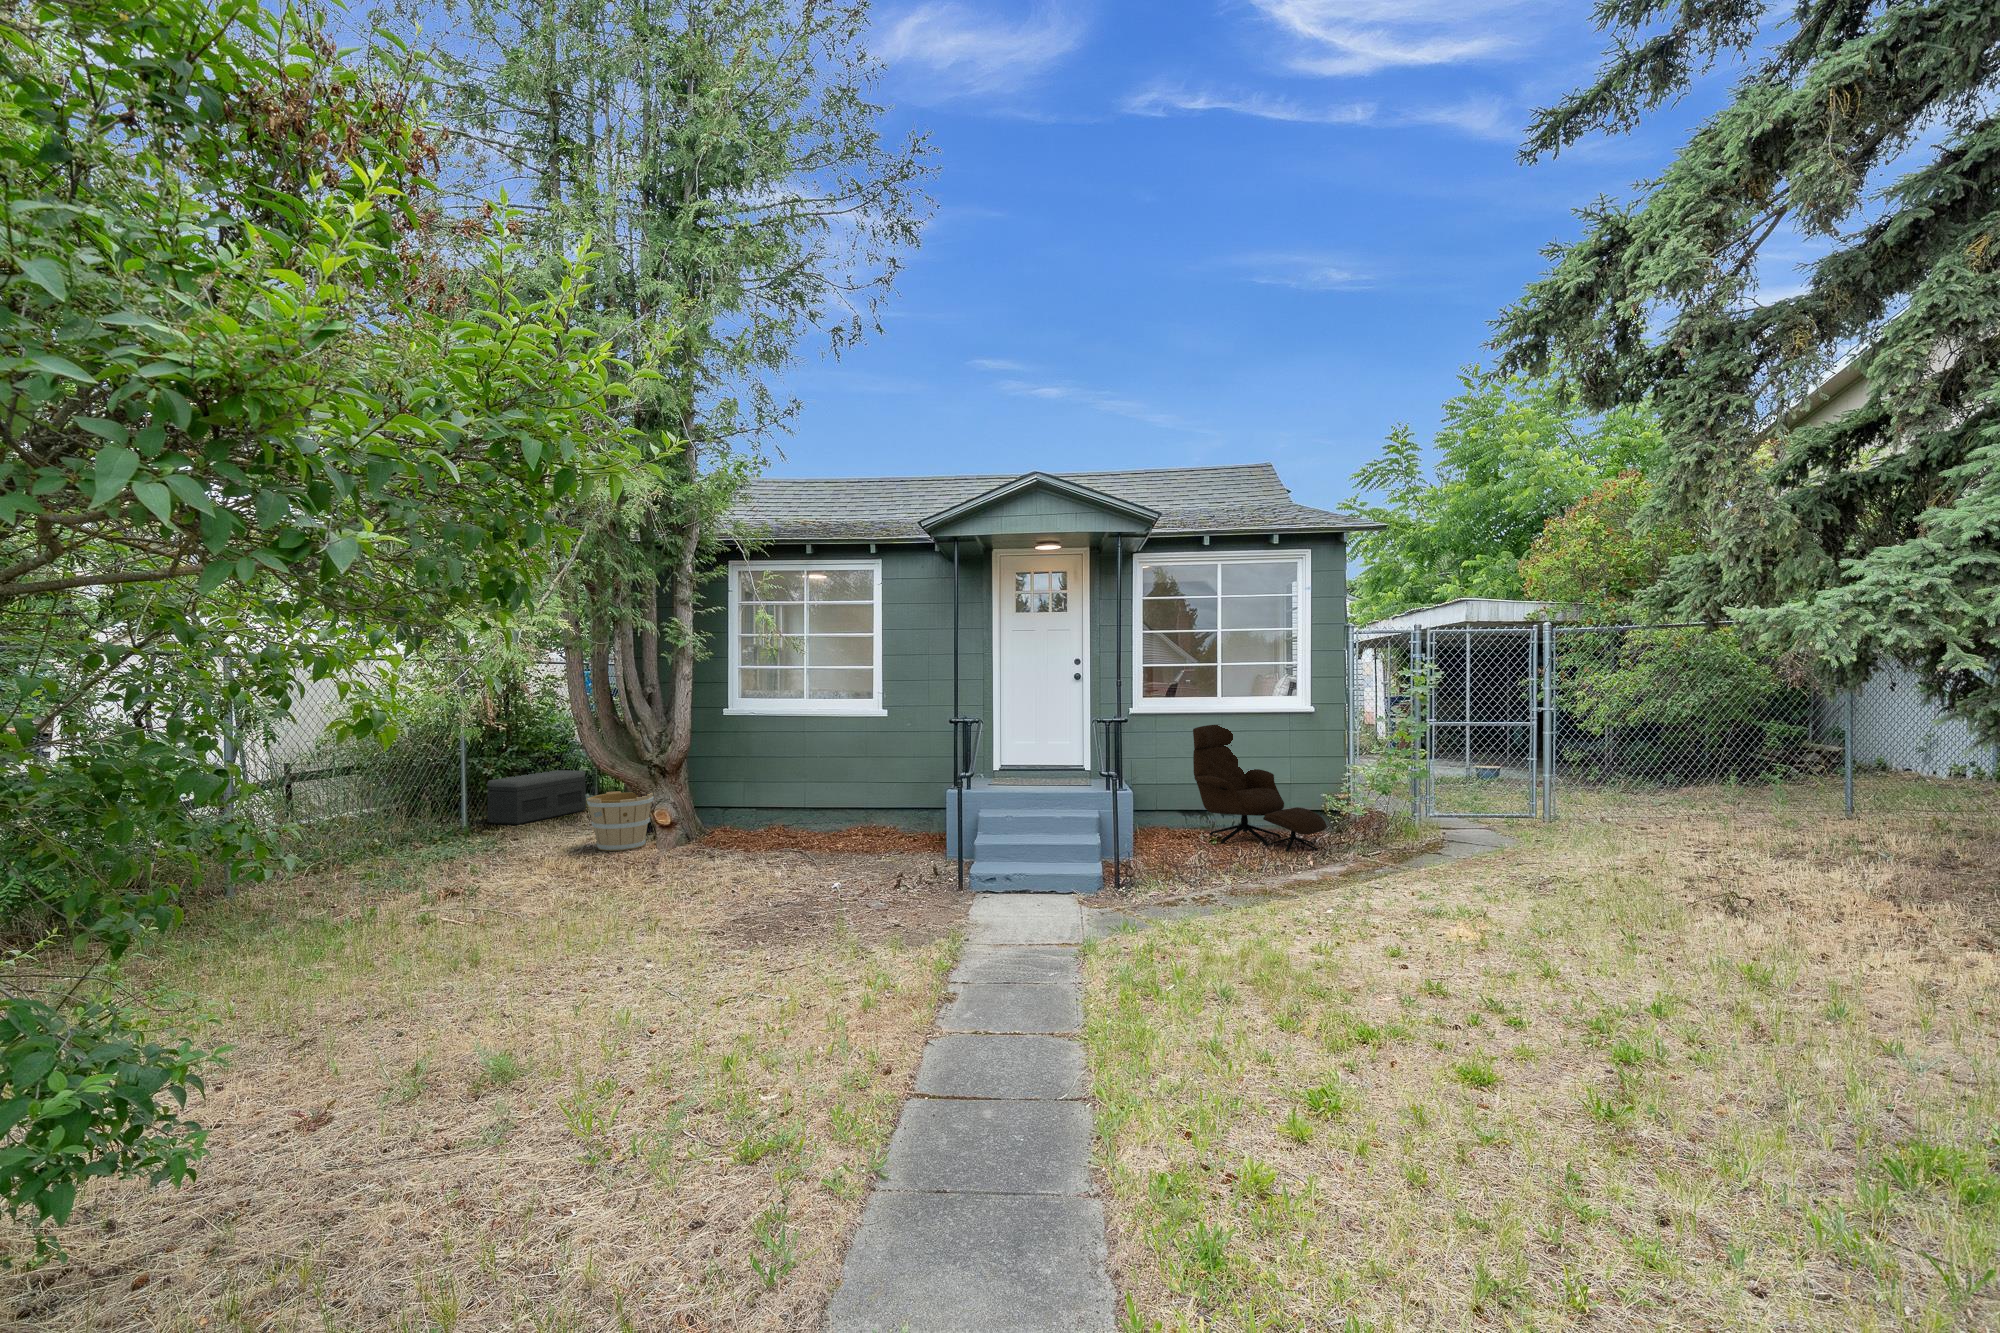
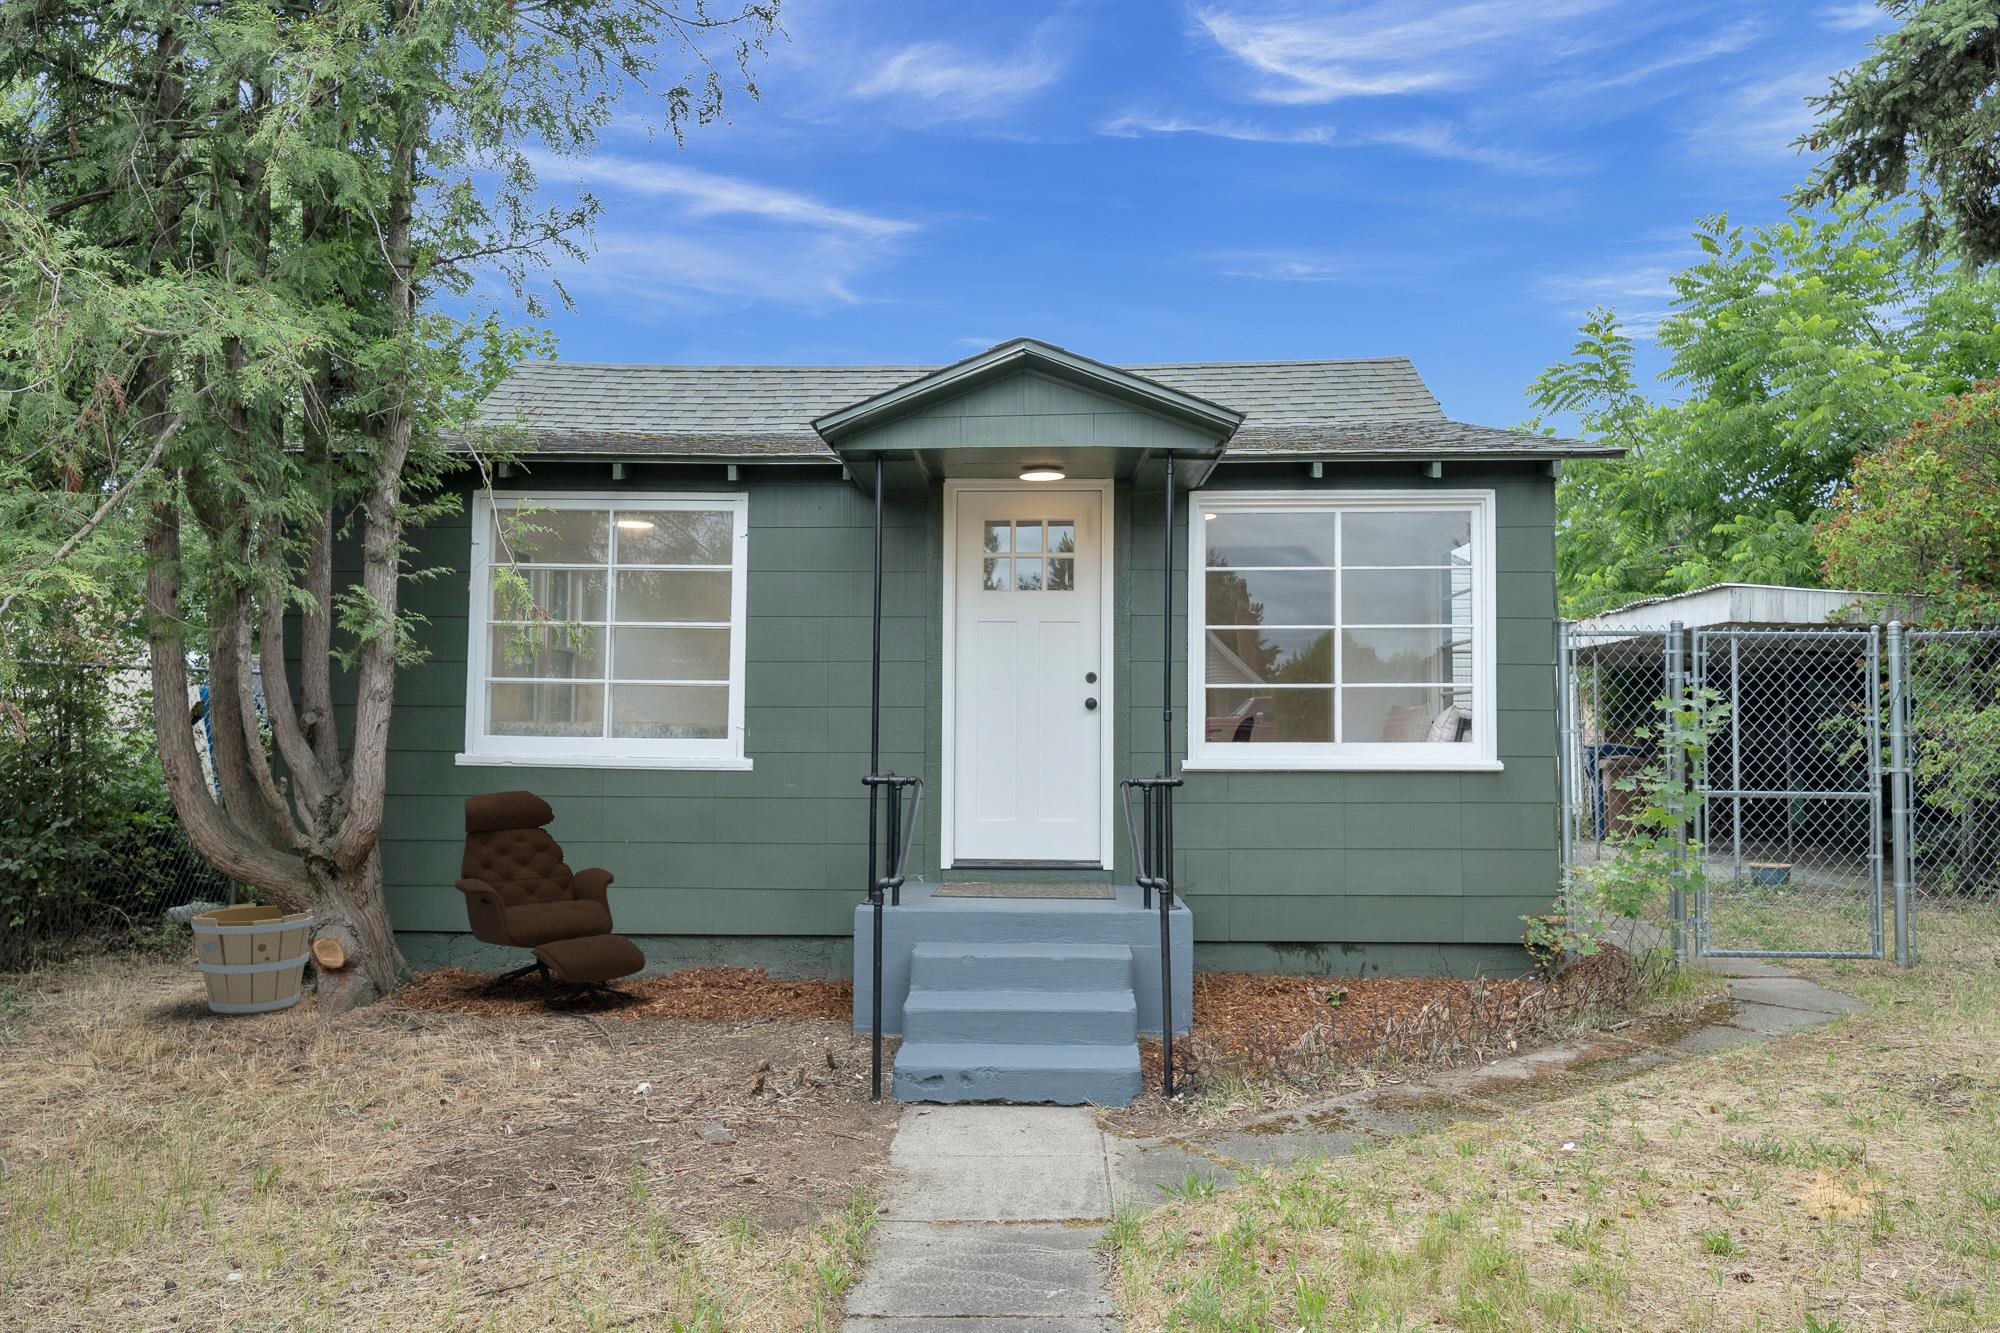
lounge chair: present [1193,725,1327,851] -> present [455,791,645,1011]
storage bench: present [487,770,586,825] -> none [9,861,195,962]

